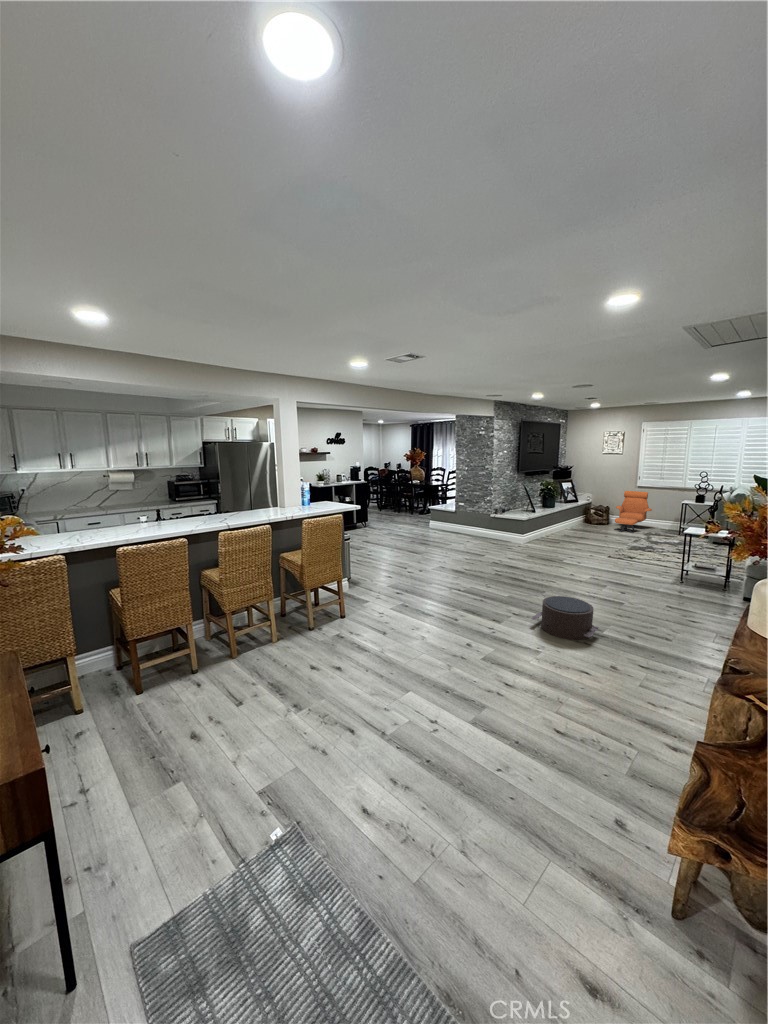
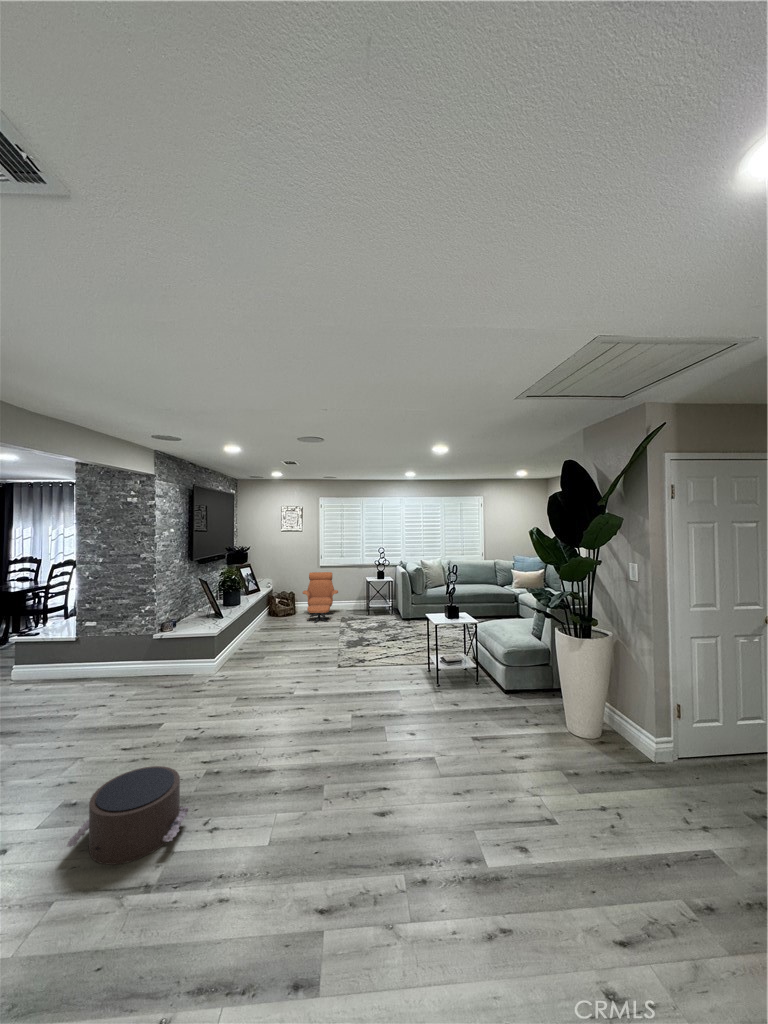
pouf: present [531,596,599,640] -> present [66,766,190,865]

